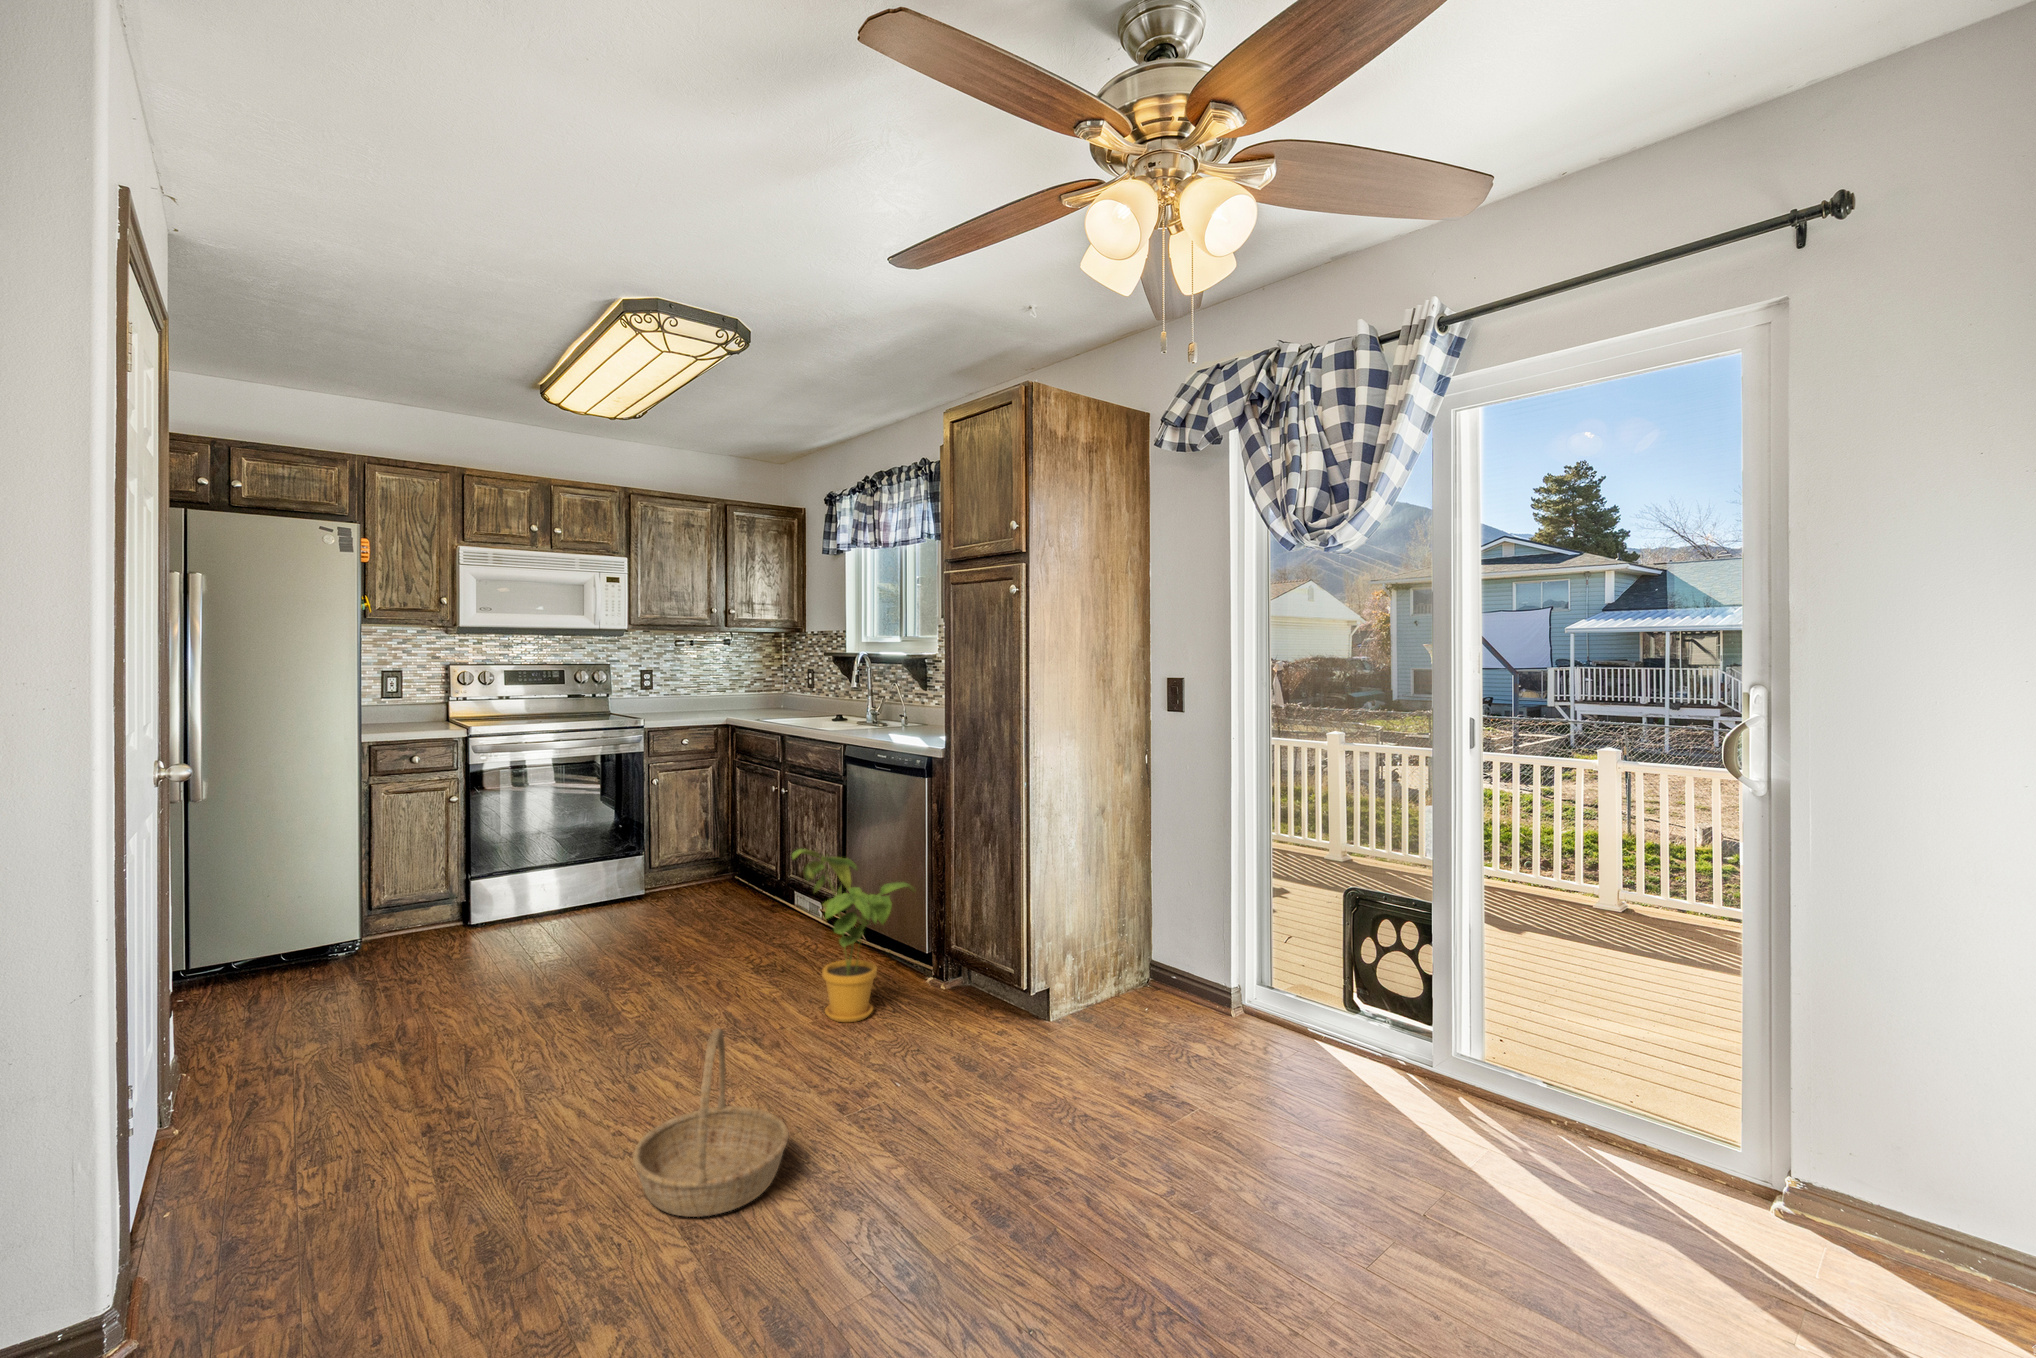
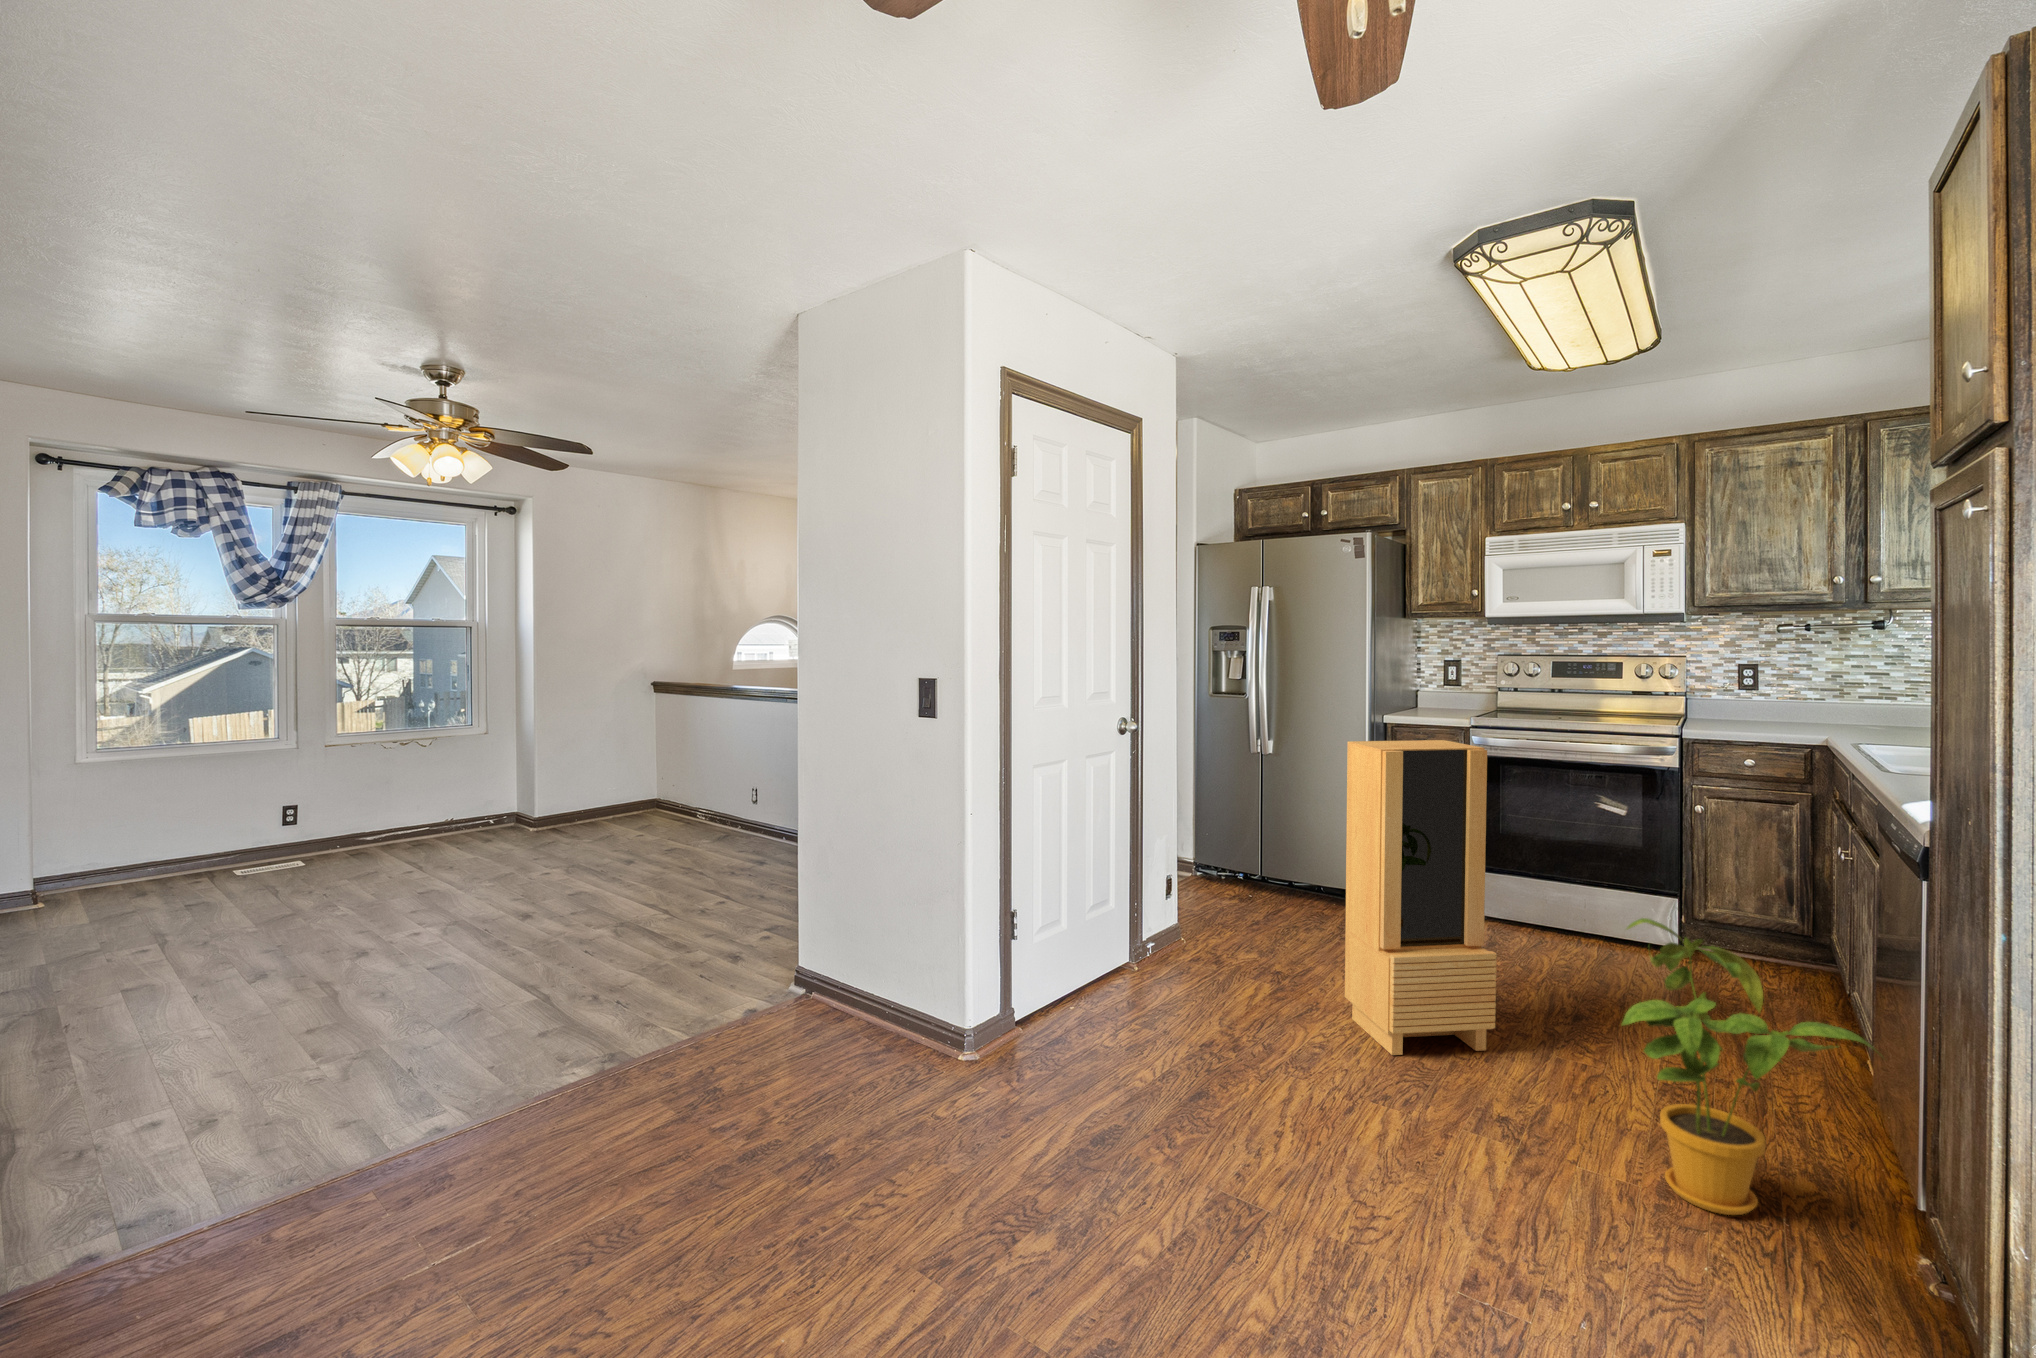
storage cabinet: none [511,743,655,1042] -> present [1345,740,1497,1055]
basket: present [633,1029,789,1217] -> none [1174,1060,1341,1265]

